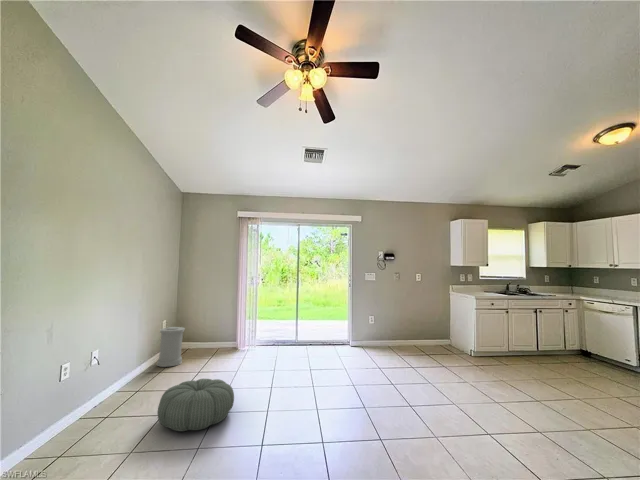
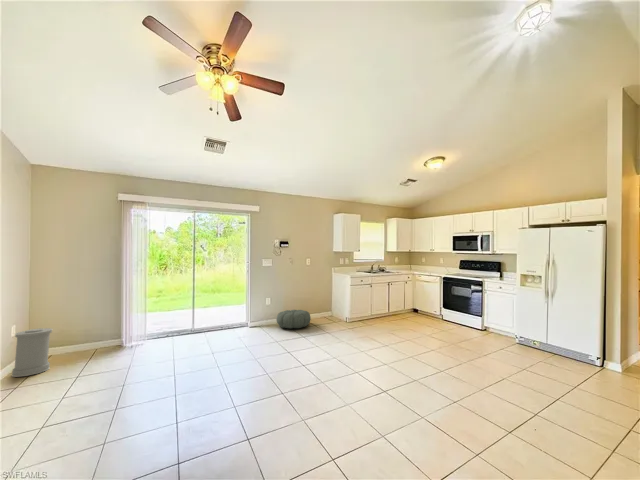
pouf: present [158,379,234,431] -> present [277,310,311,329]

